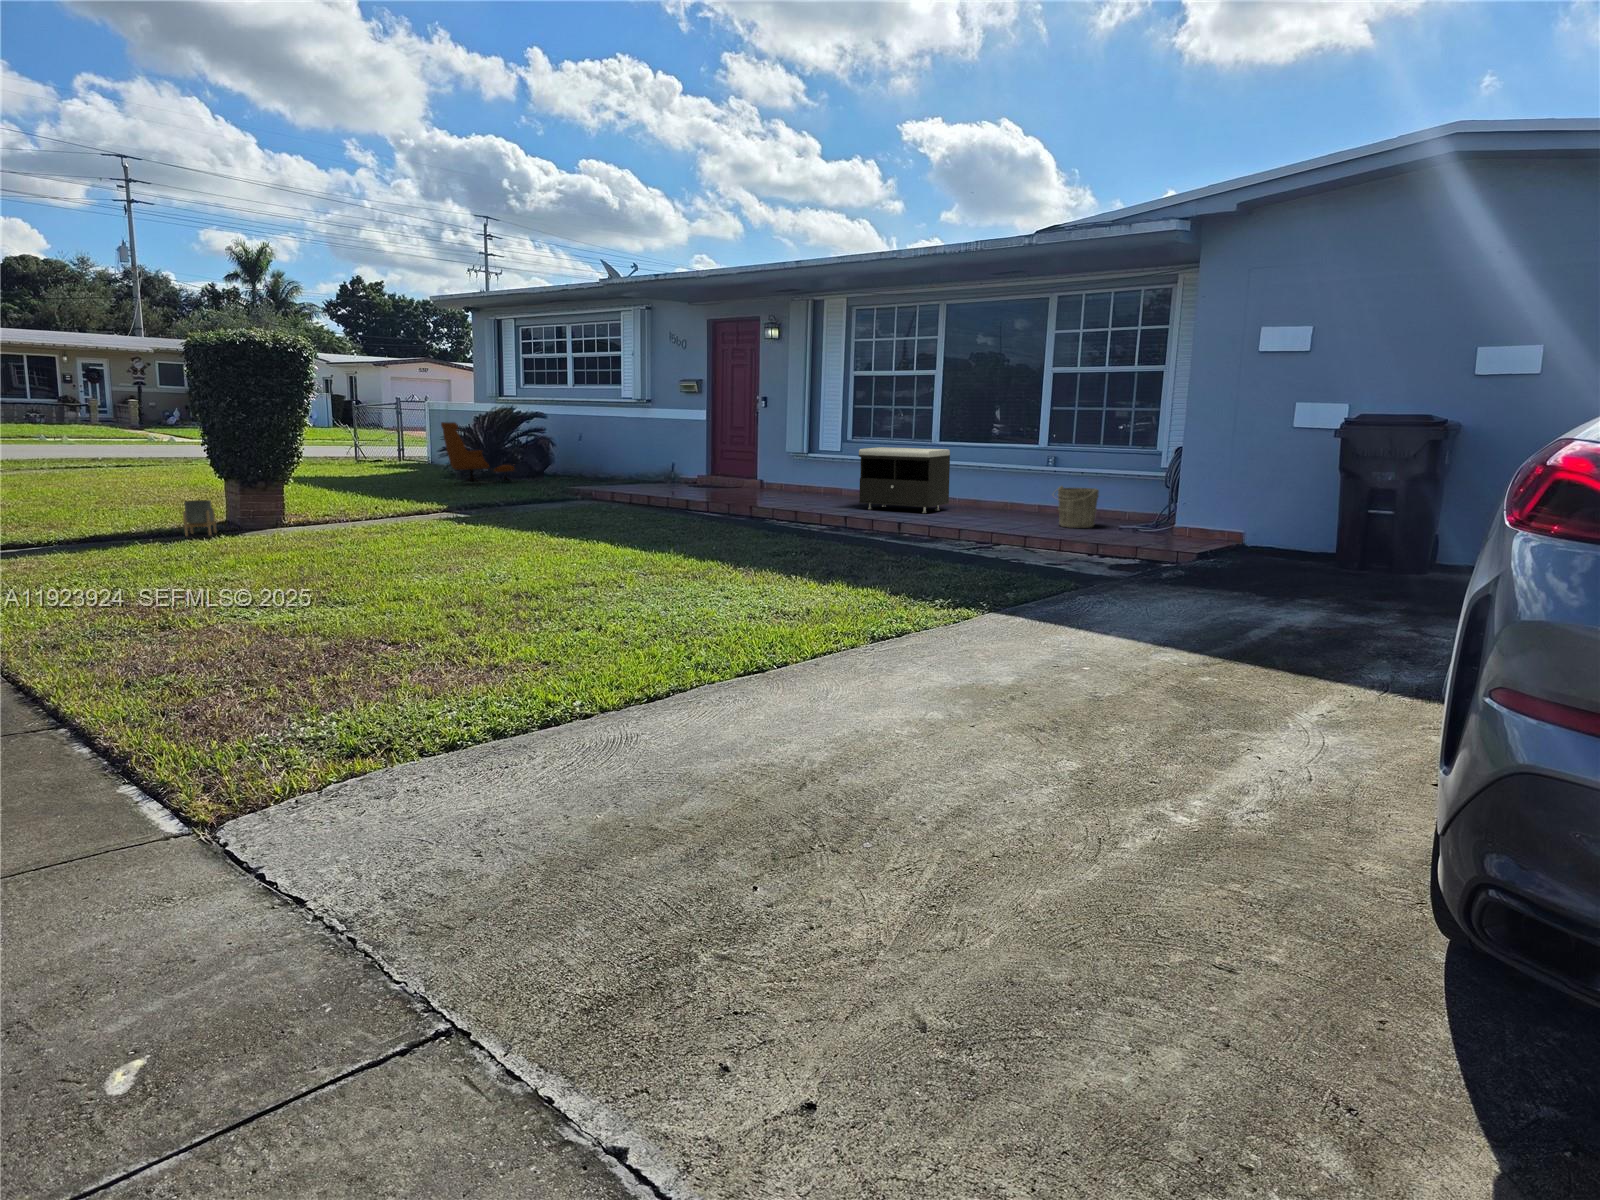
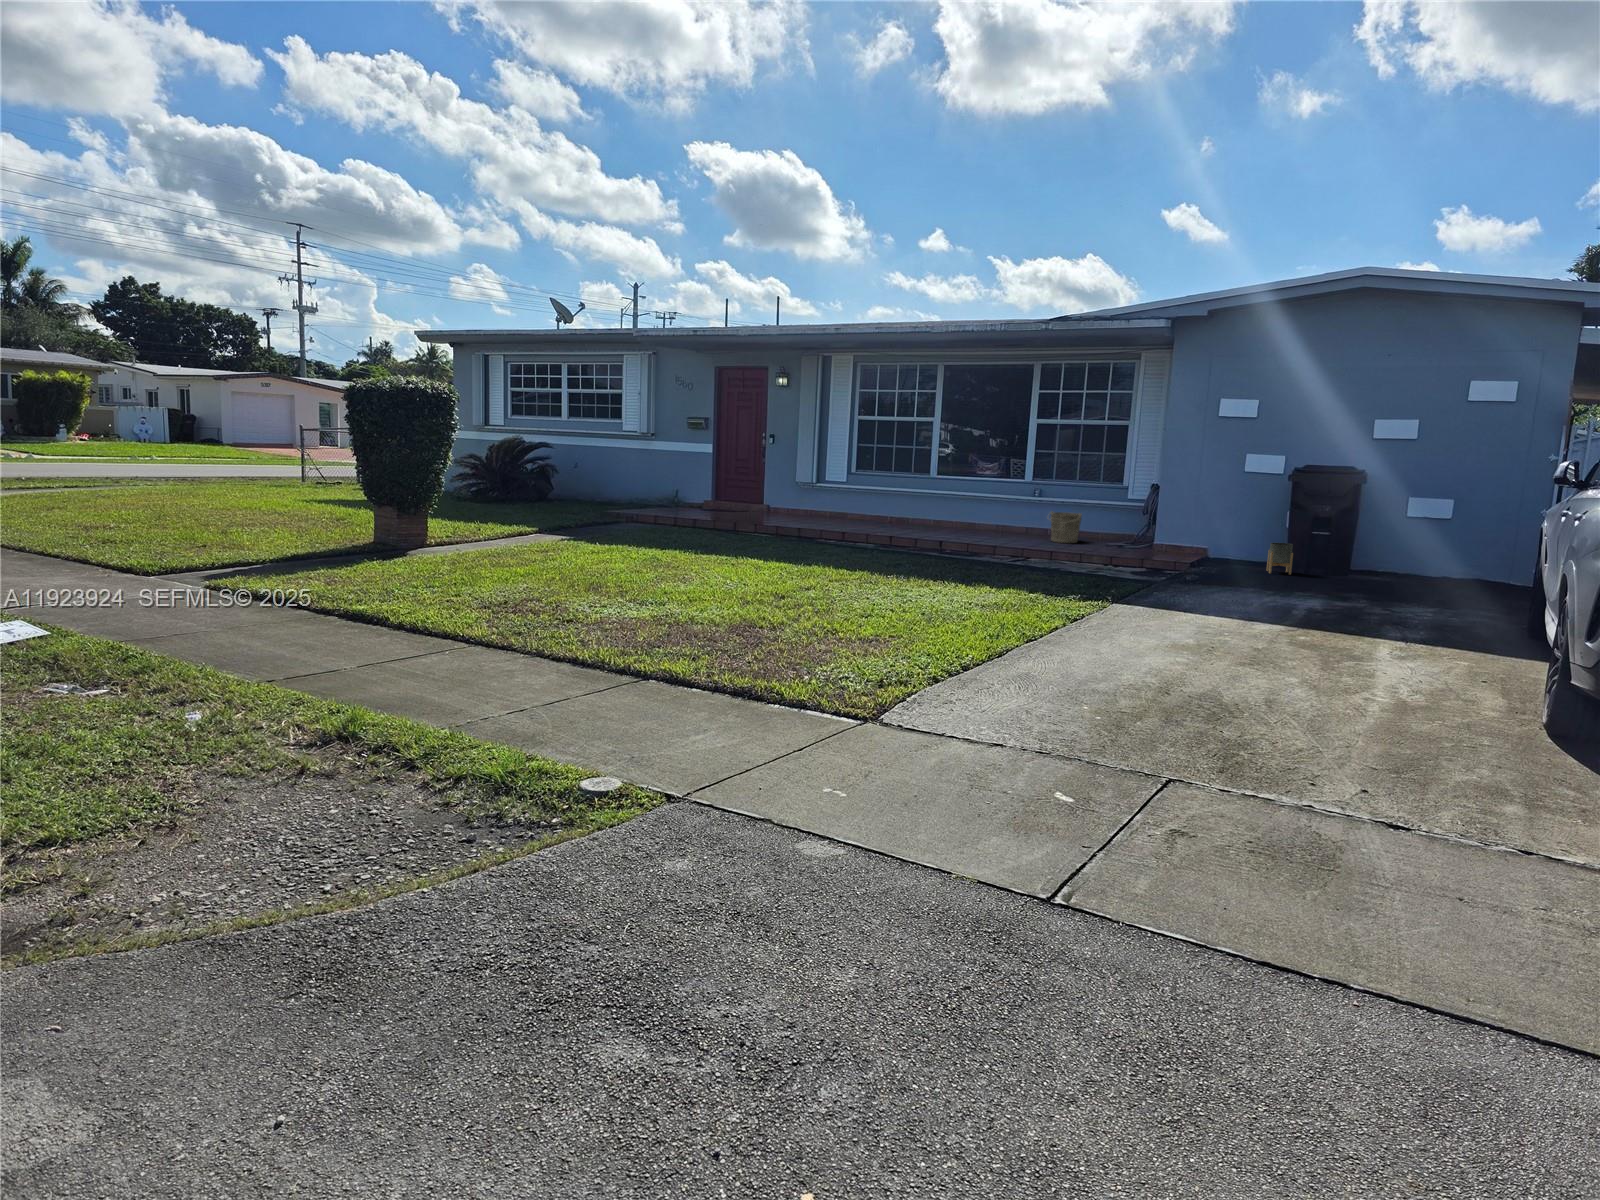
lounge chair: present [441,422,514,483] -> none [471,450,534,507]
storage bench: present [859,447,950,513] -> none [878,479,950,532]
planter: present [183,500,216,536] -> present [1267,543,1293,575]

